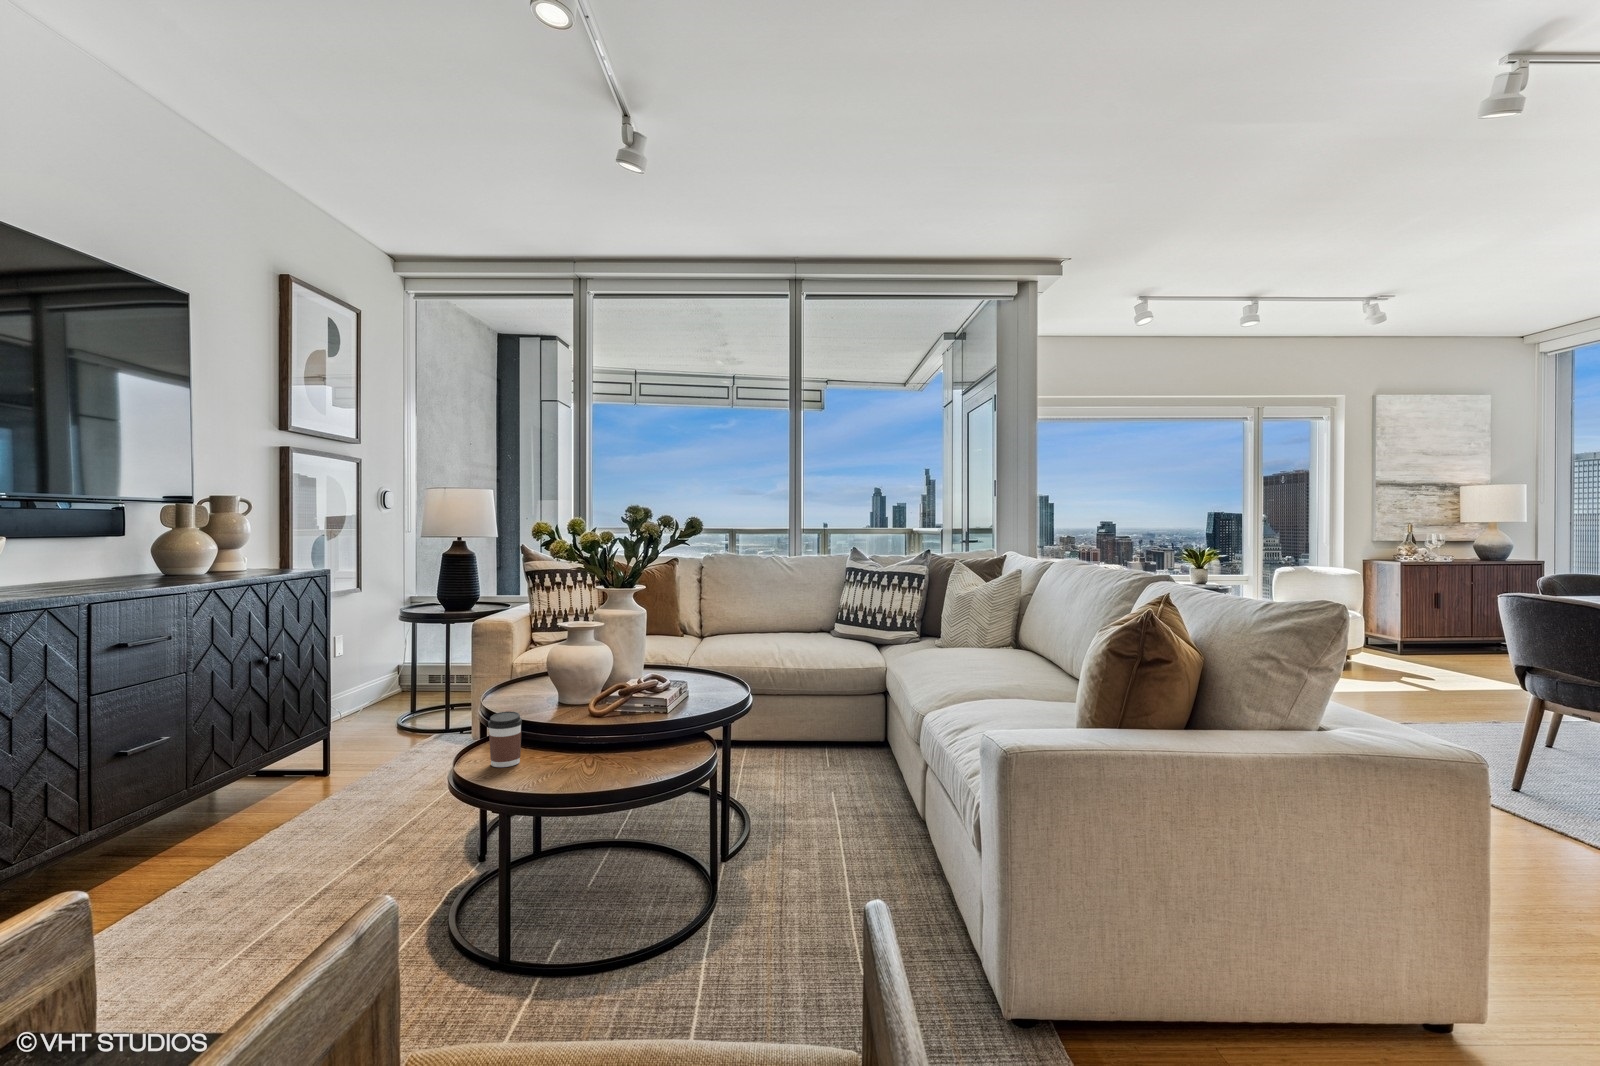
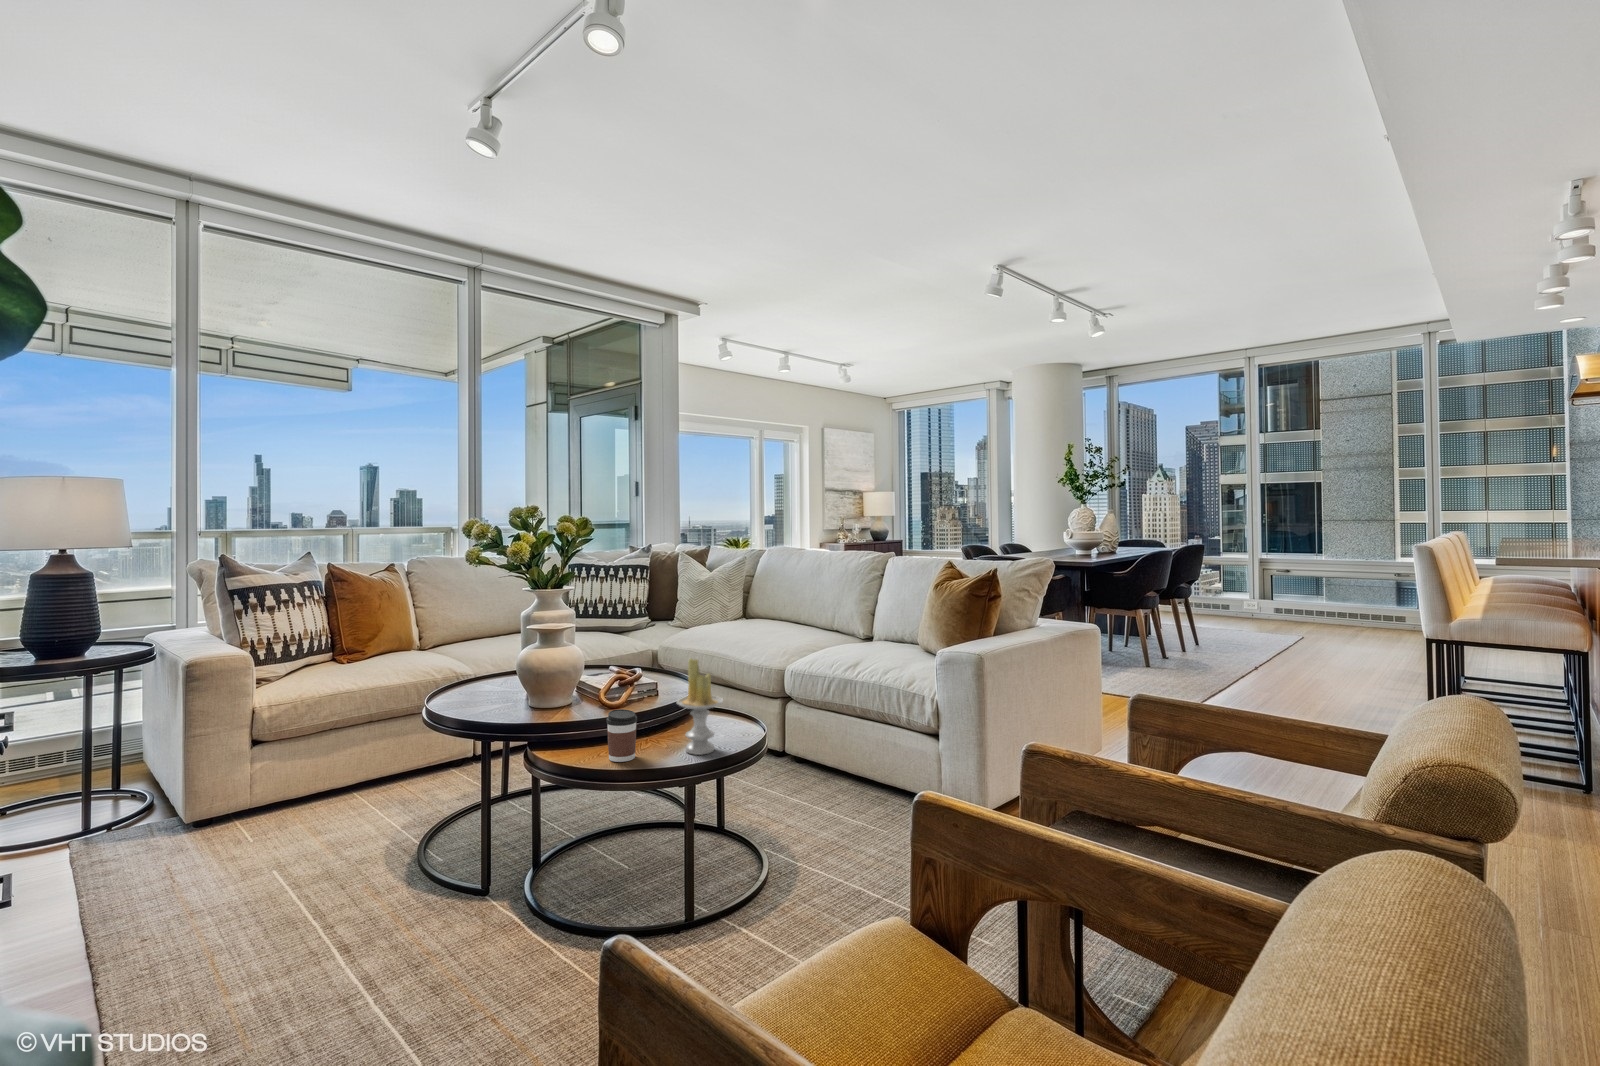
candle: none [538,668,594,781] -> present [677,658,723,755]

